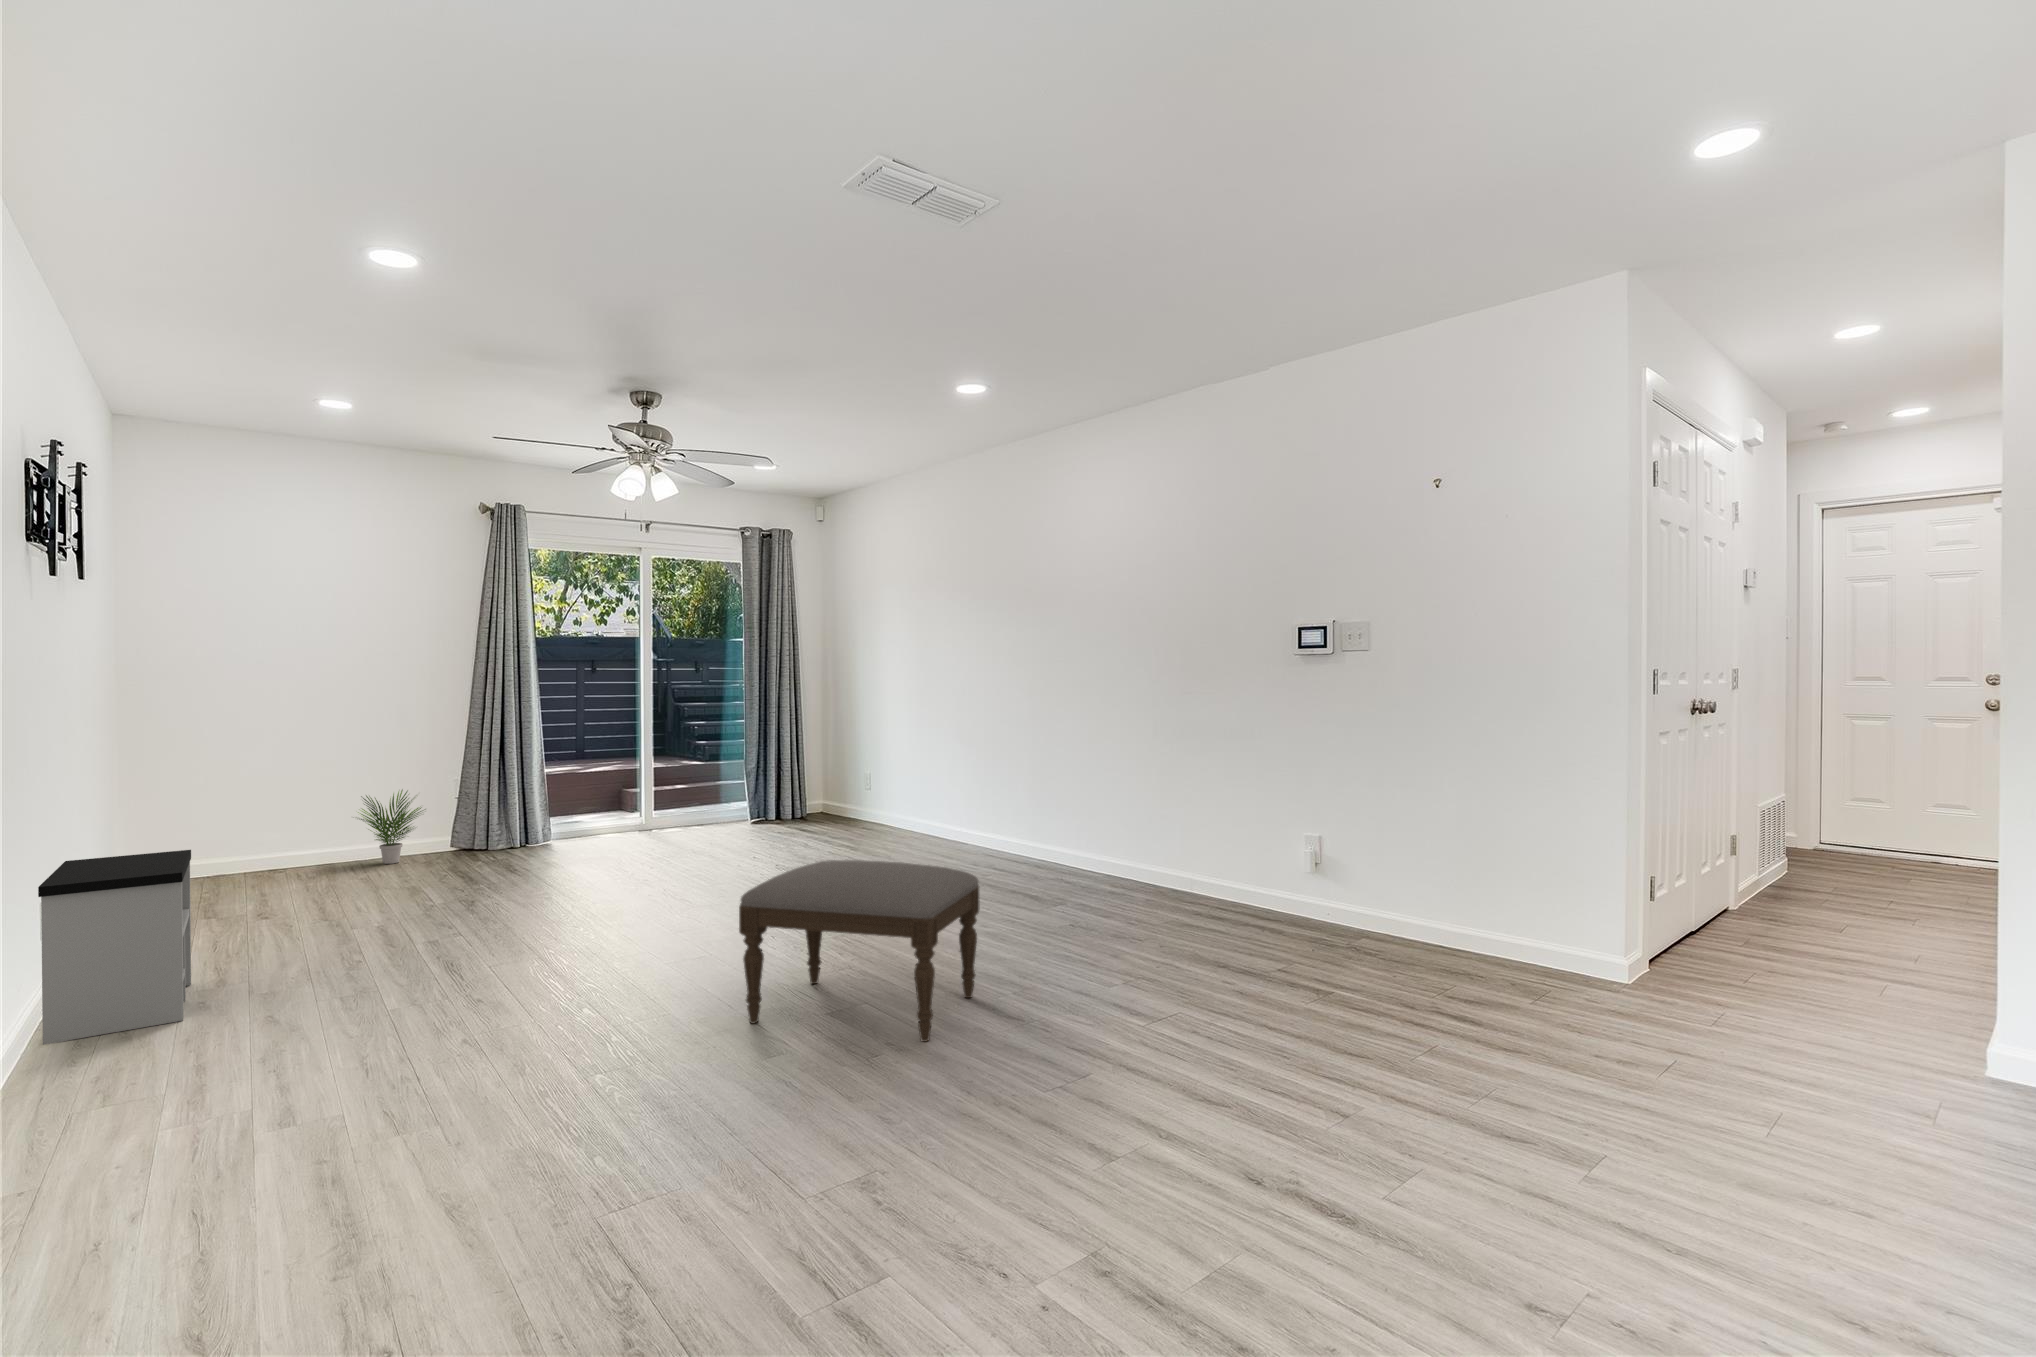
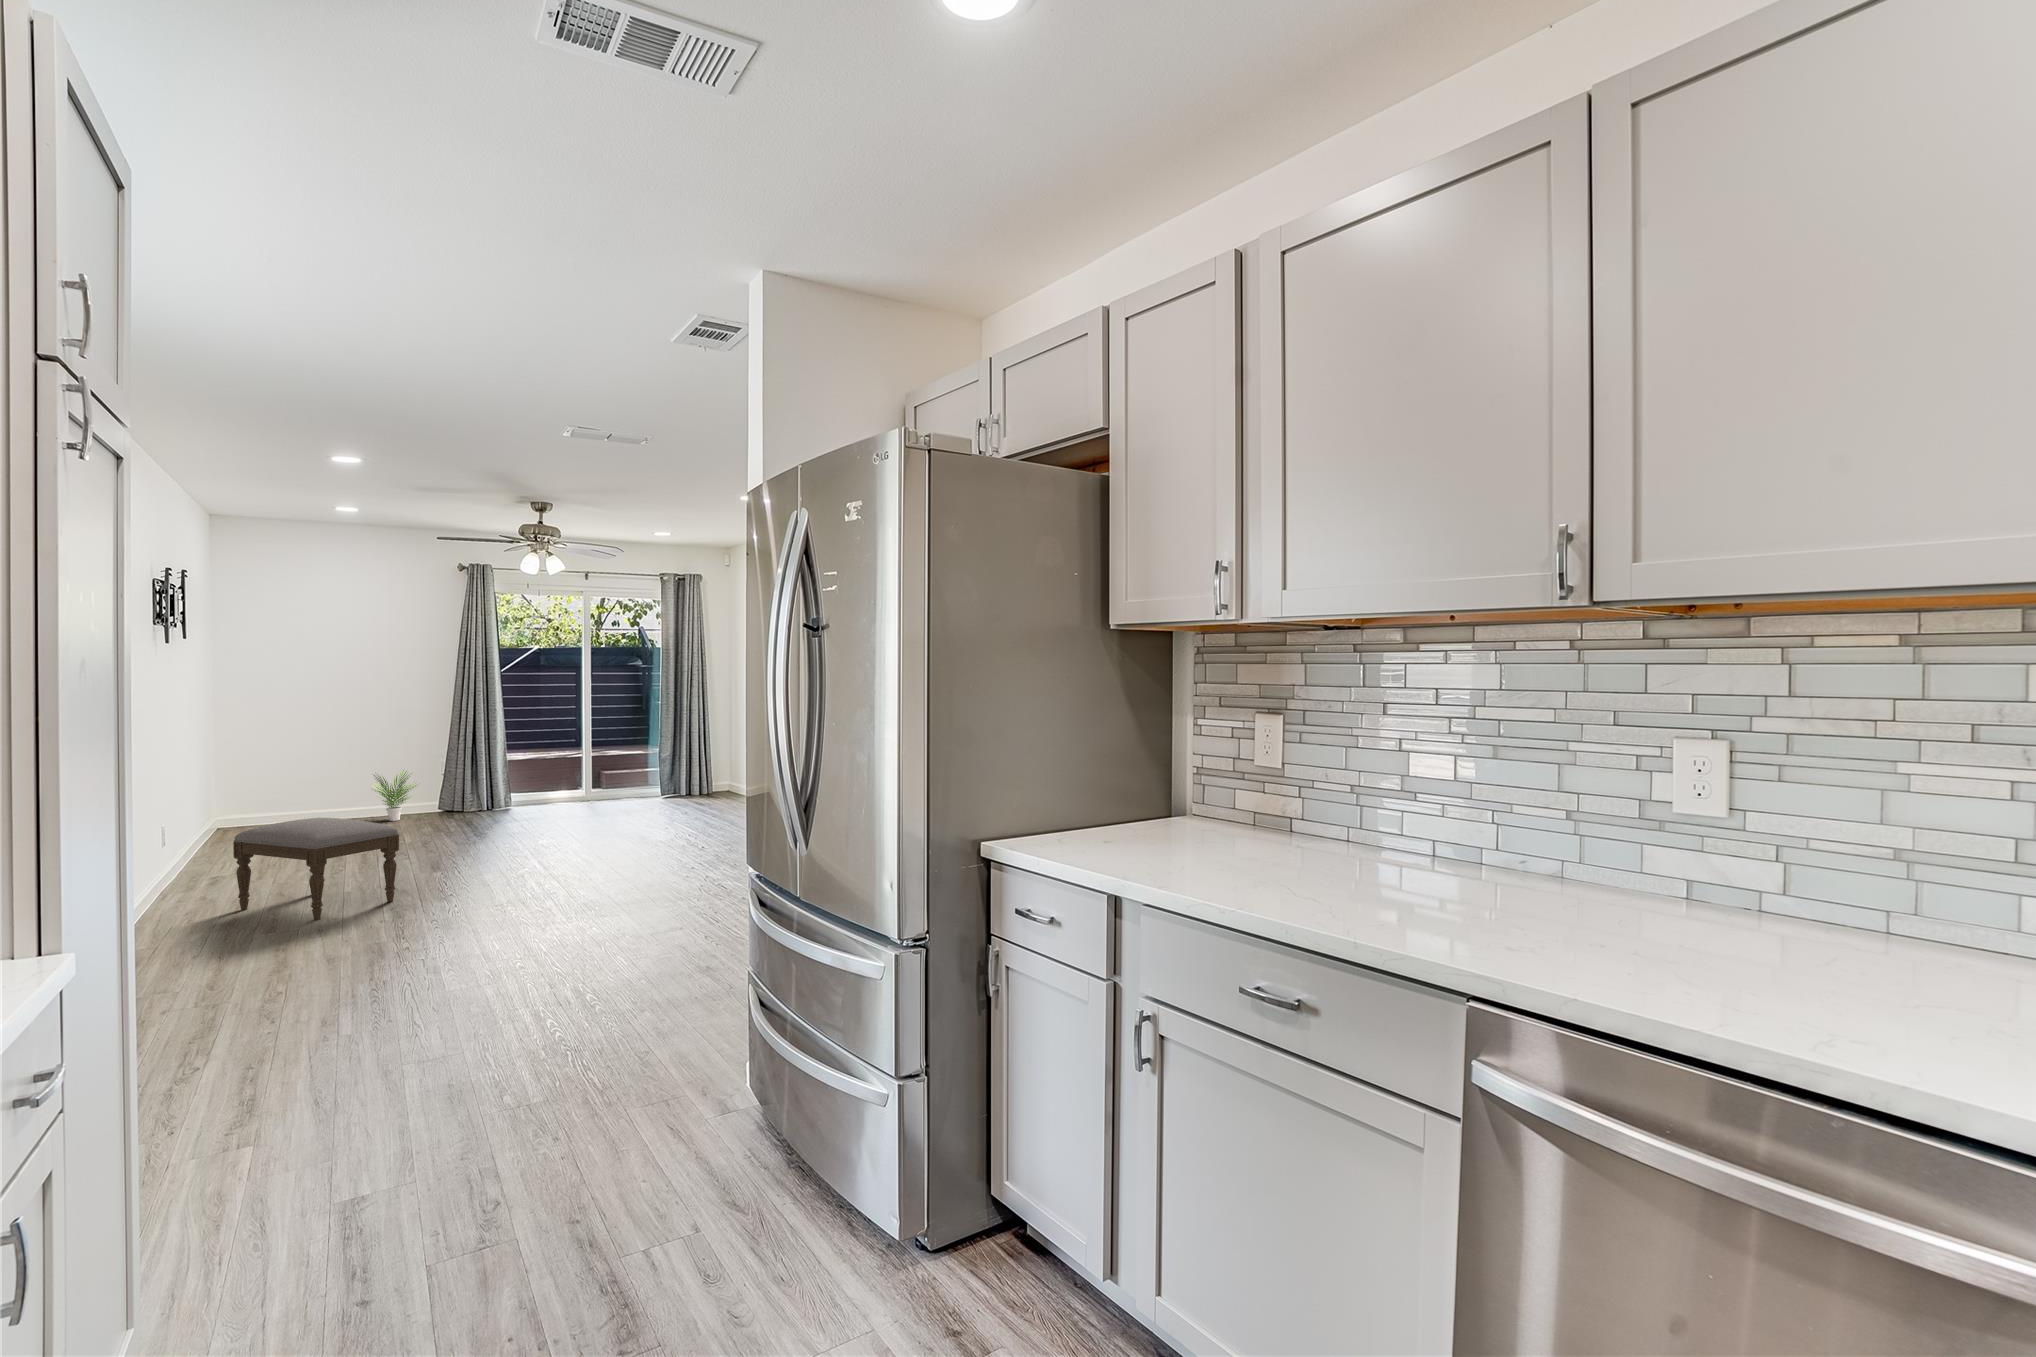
side table: present [38,850,191,1045] -> none [157,802,243,904]
ottoman: present [739,860,980,1042] -> present [233,818,399,920]

